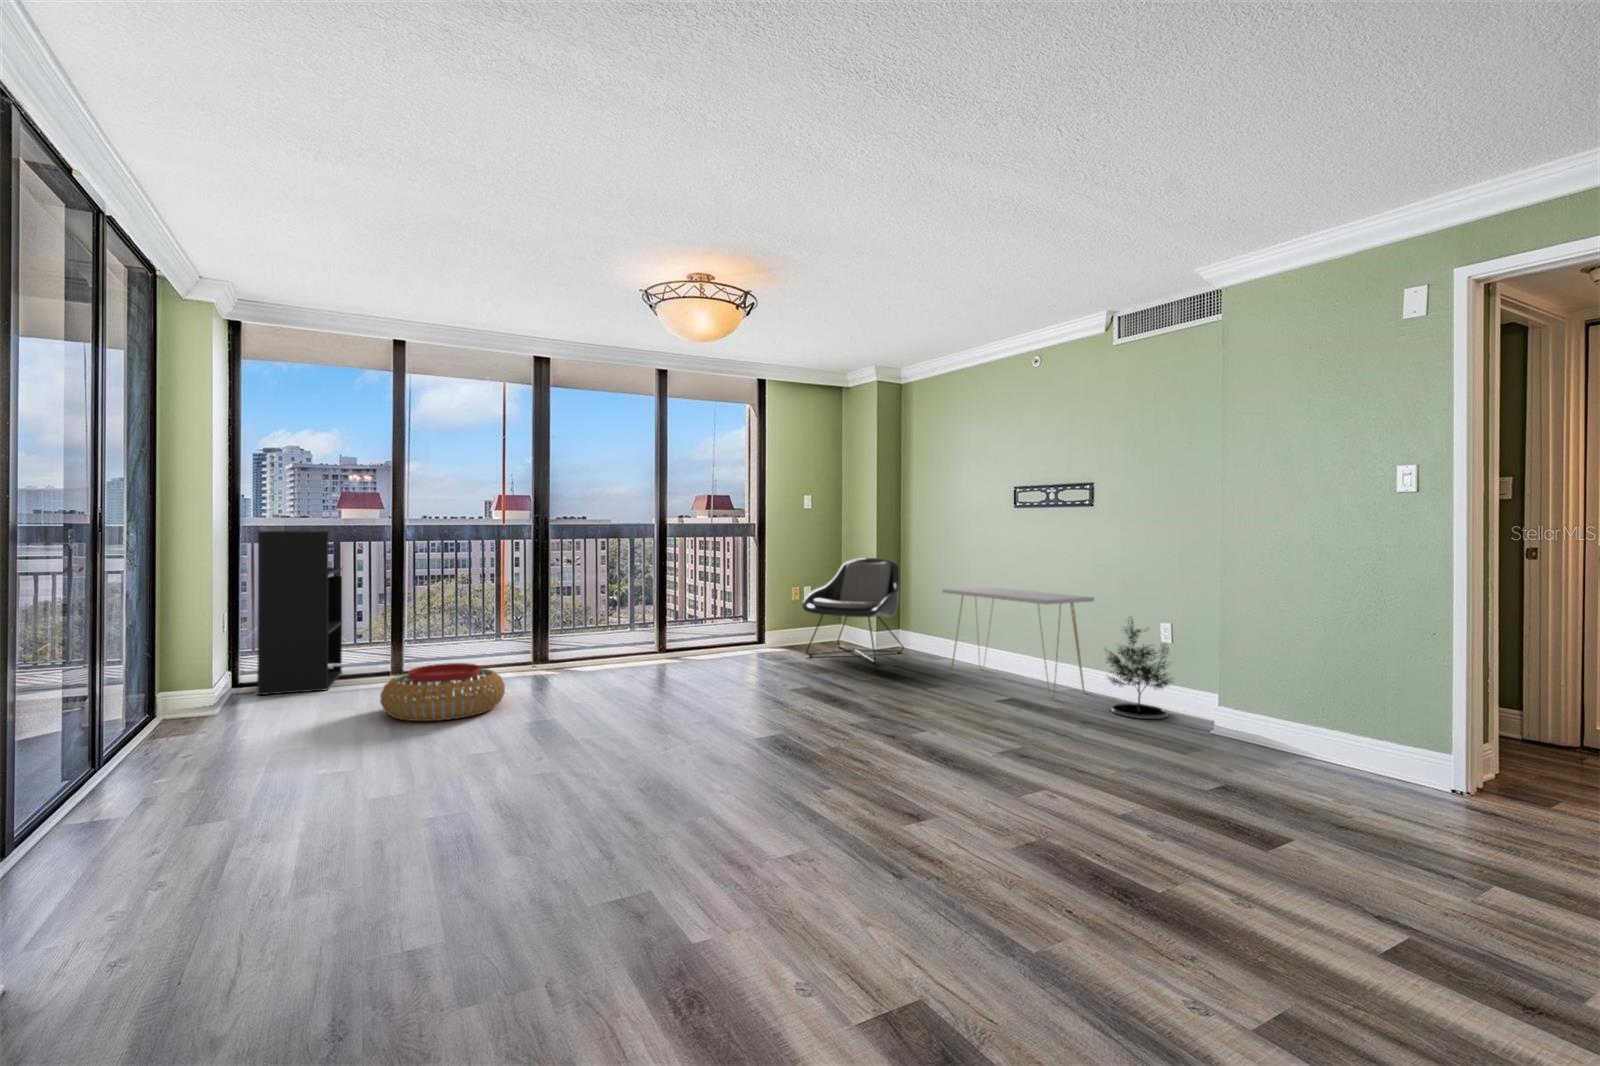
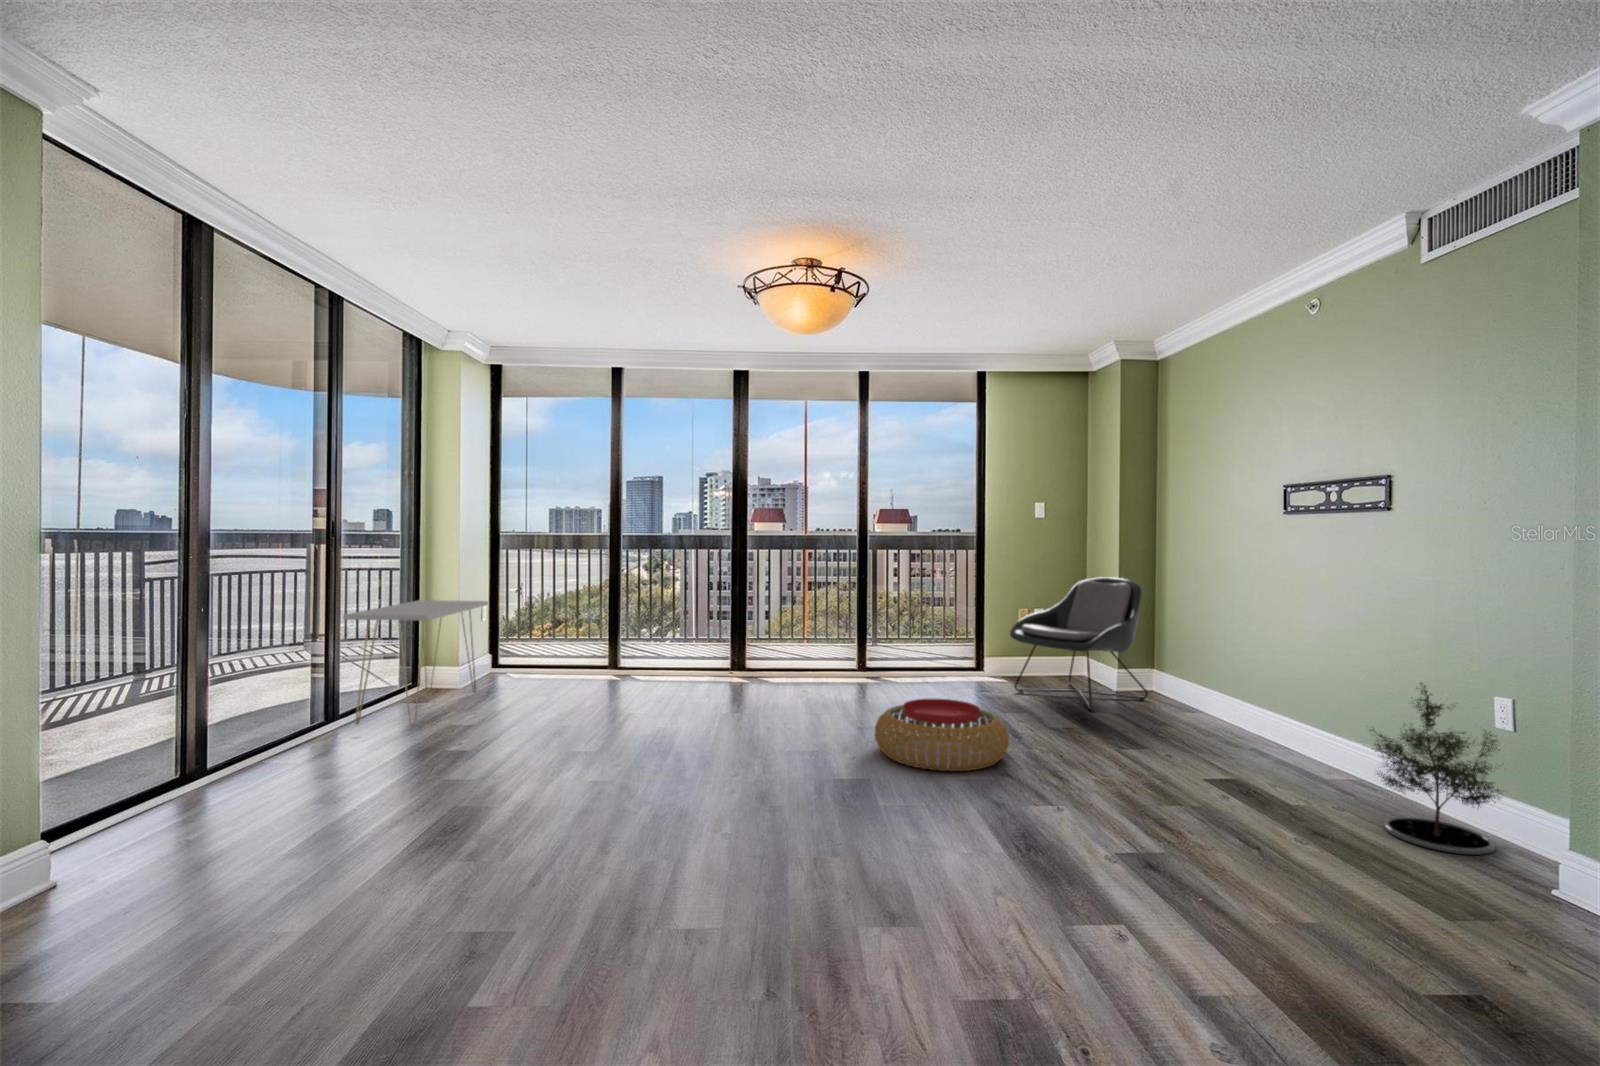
bookshelf: present [257,531,342,695] -> none [498,538,580,679]
console table: present [942,587,1094,698] -> present [343,600,488,725]
pouf: present [380,663,505,721] -> present [875,699,1009,771]

